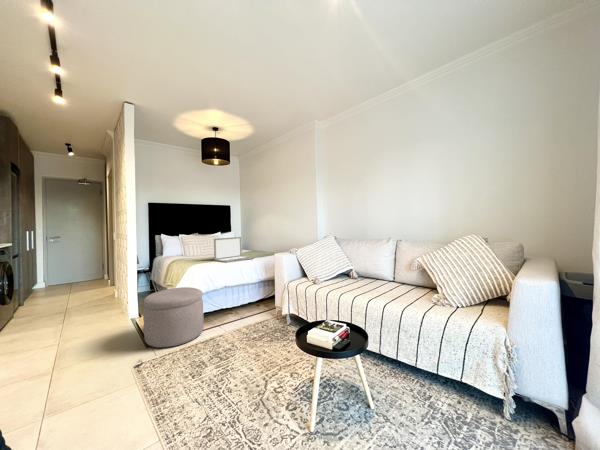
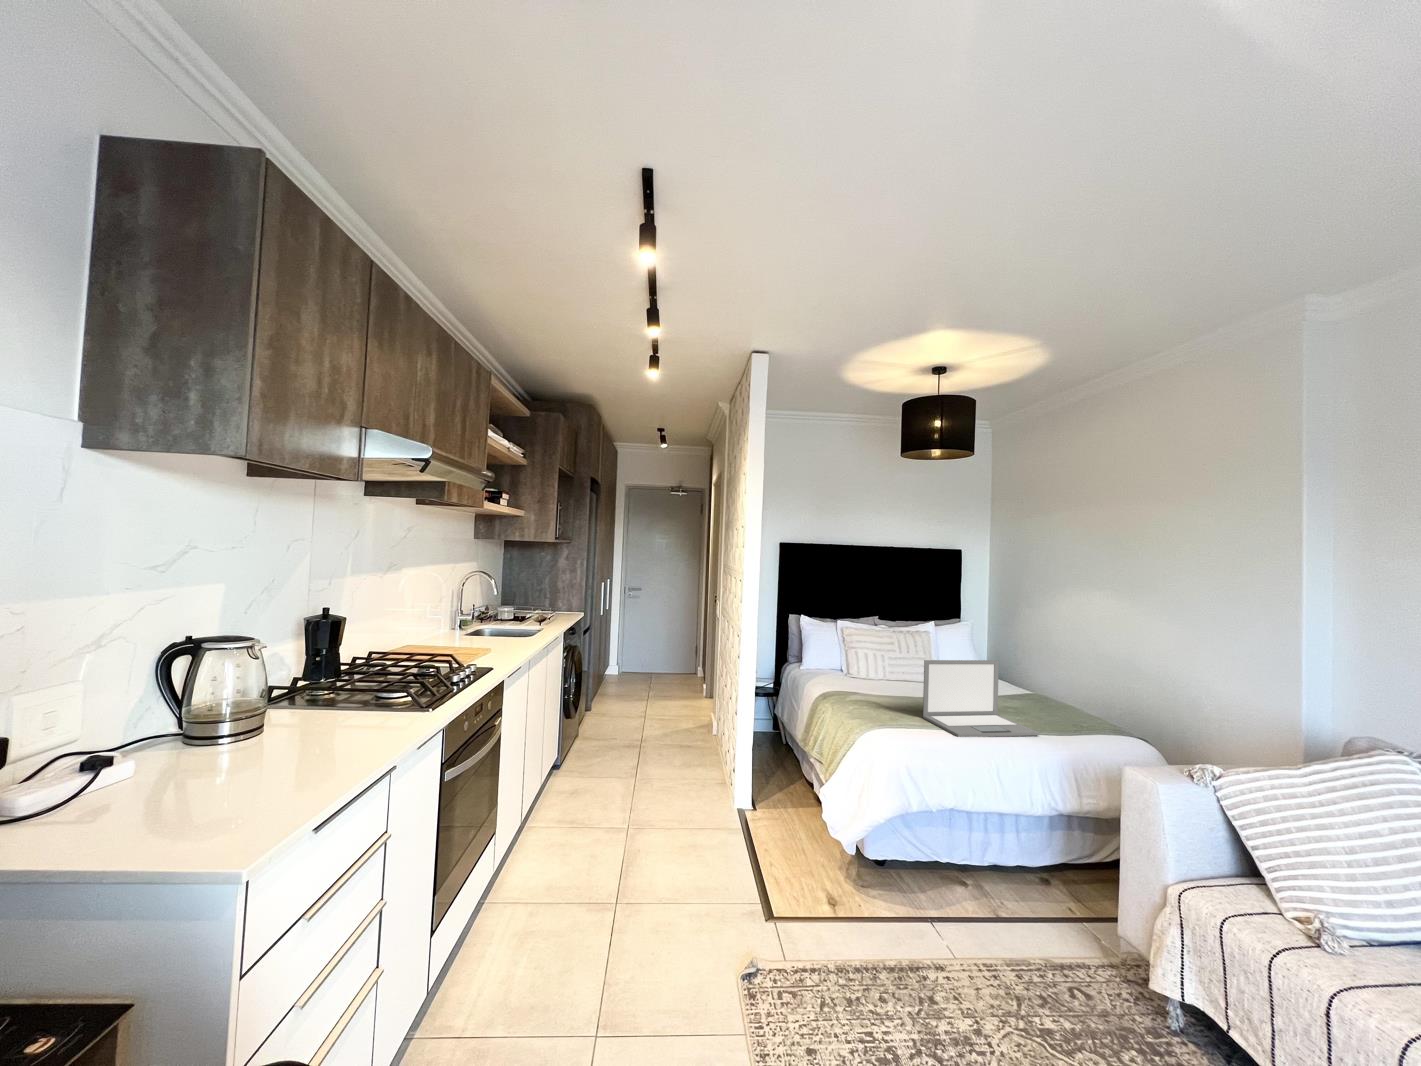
ottoman: present [143,287,204,348] -> none [761,780,895,948]

